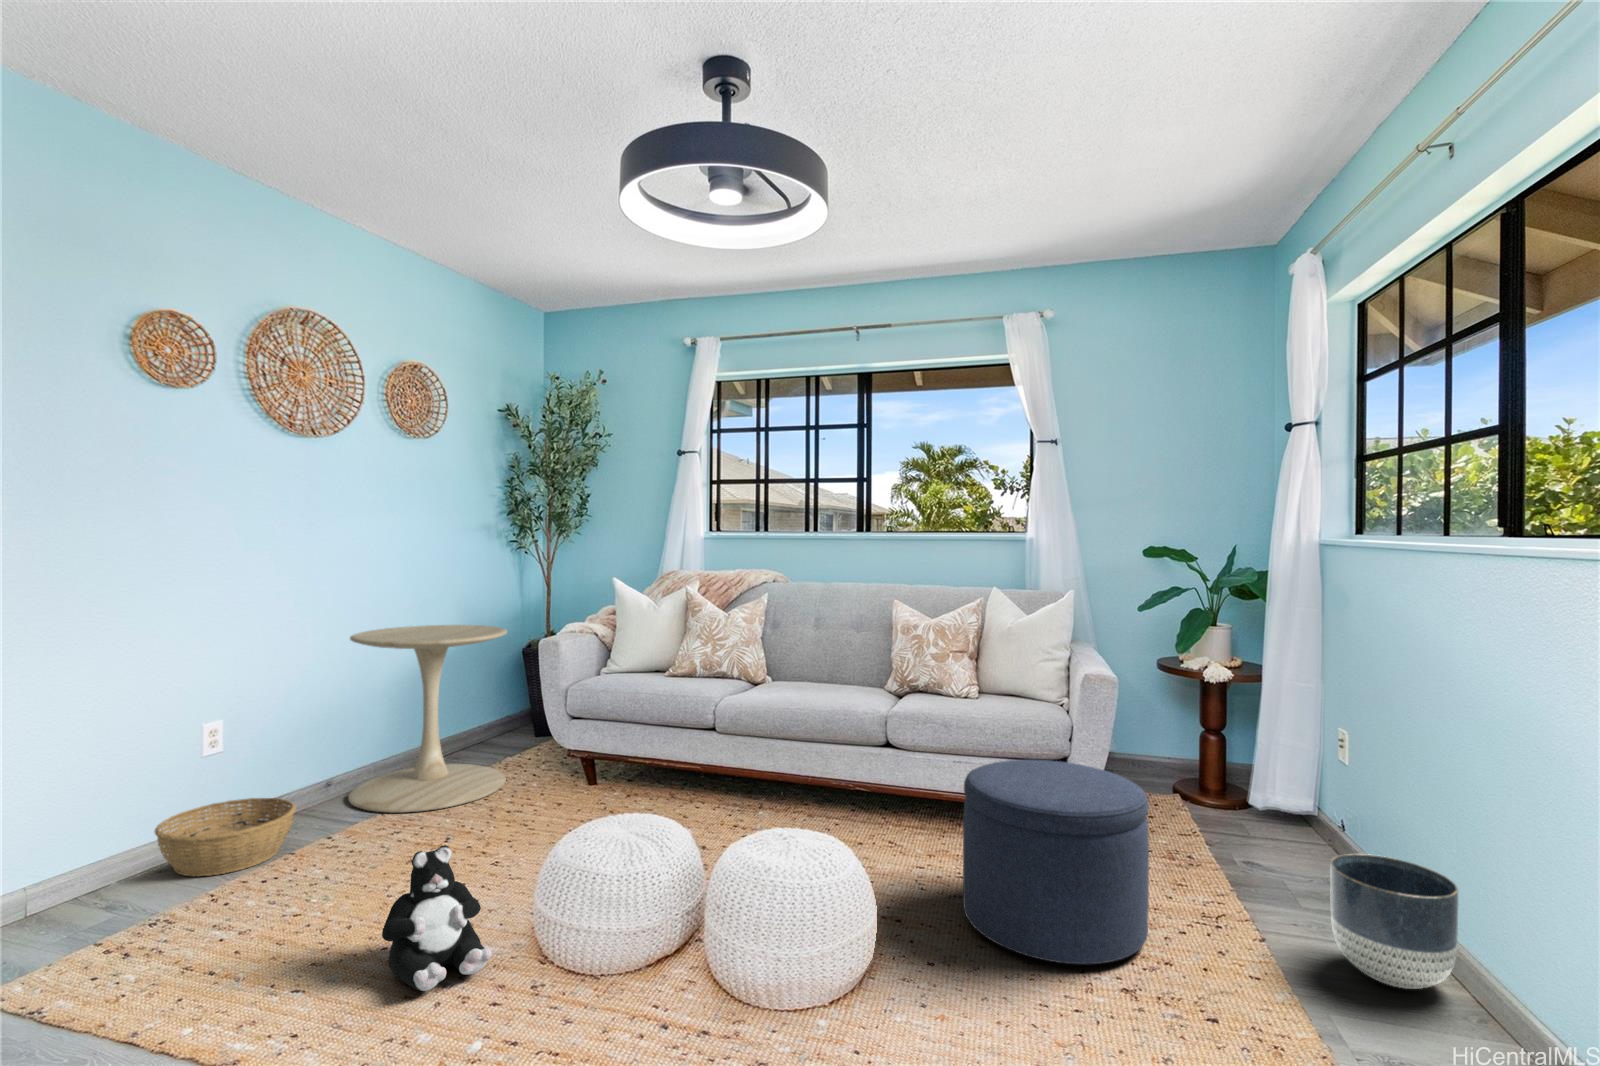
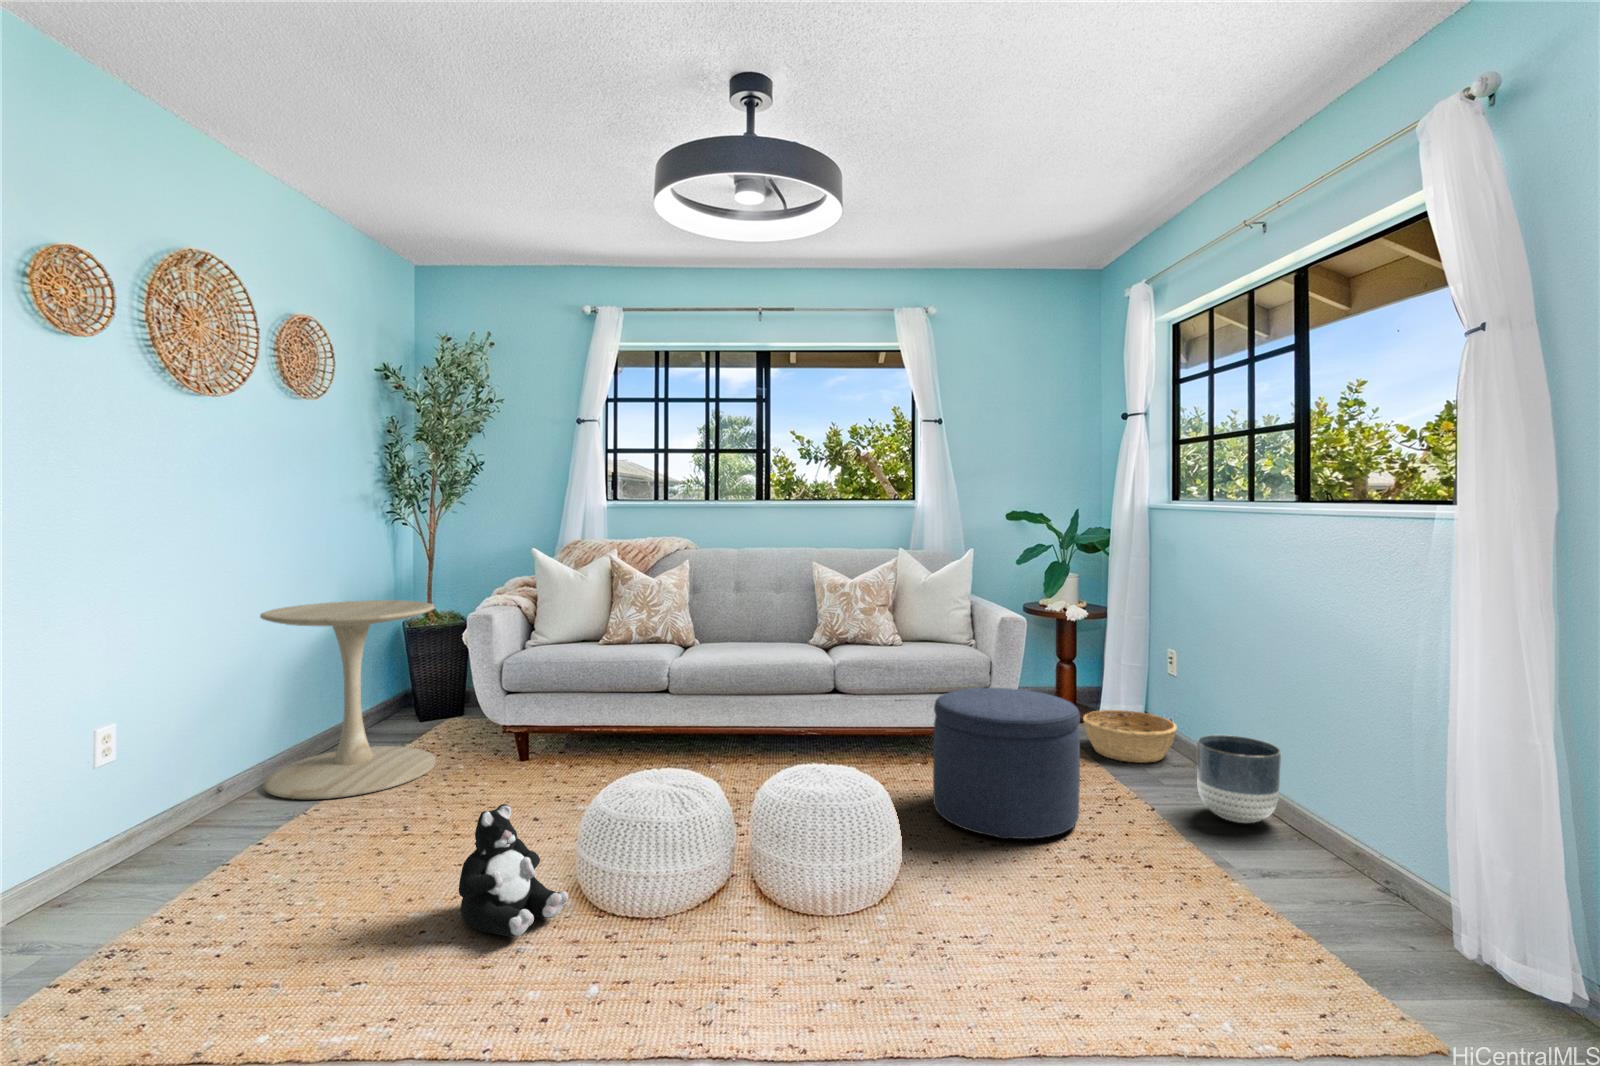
basket: present [155,798,296,876] -> present [1083,710,1177,762]

